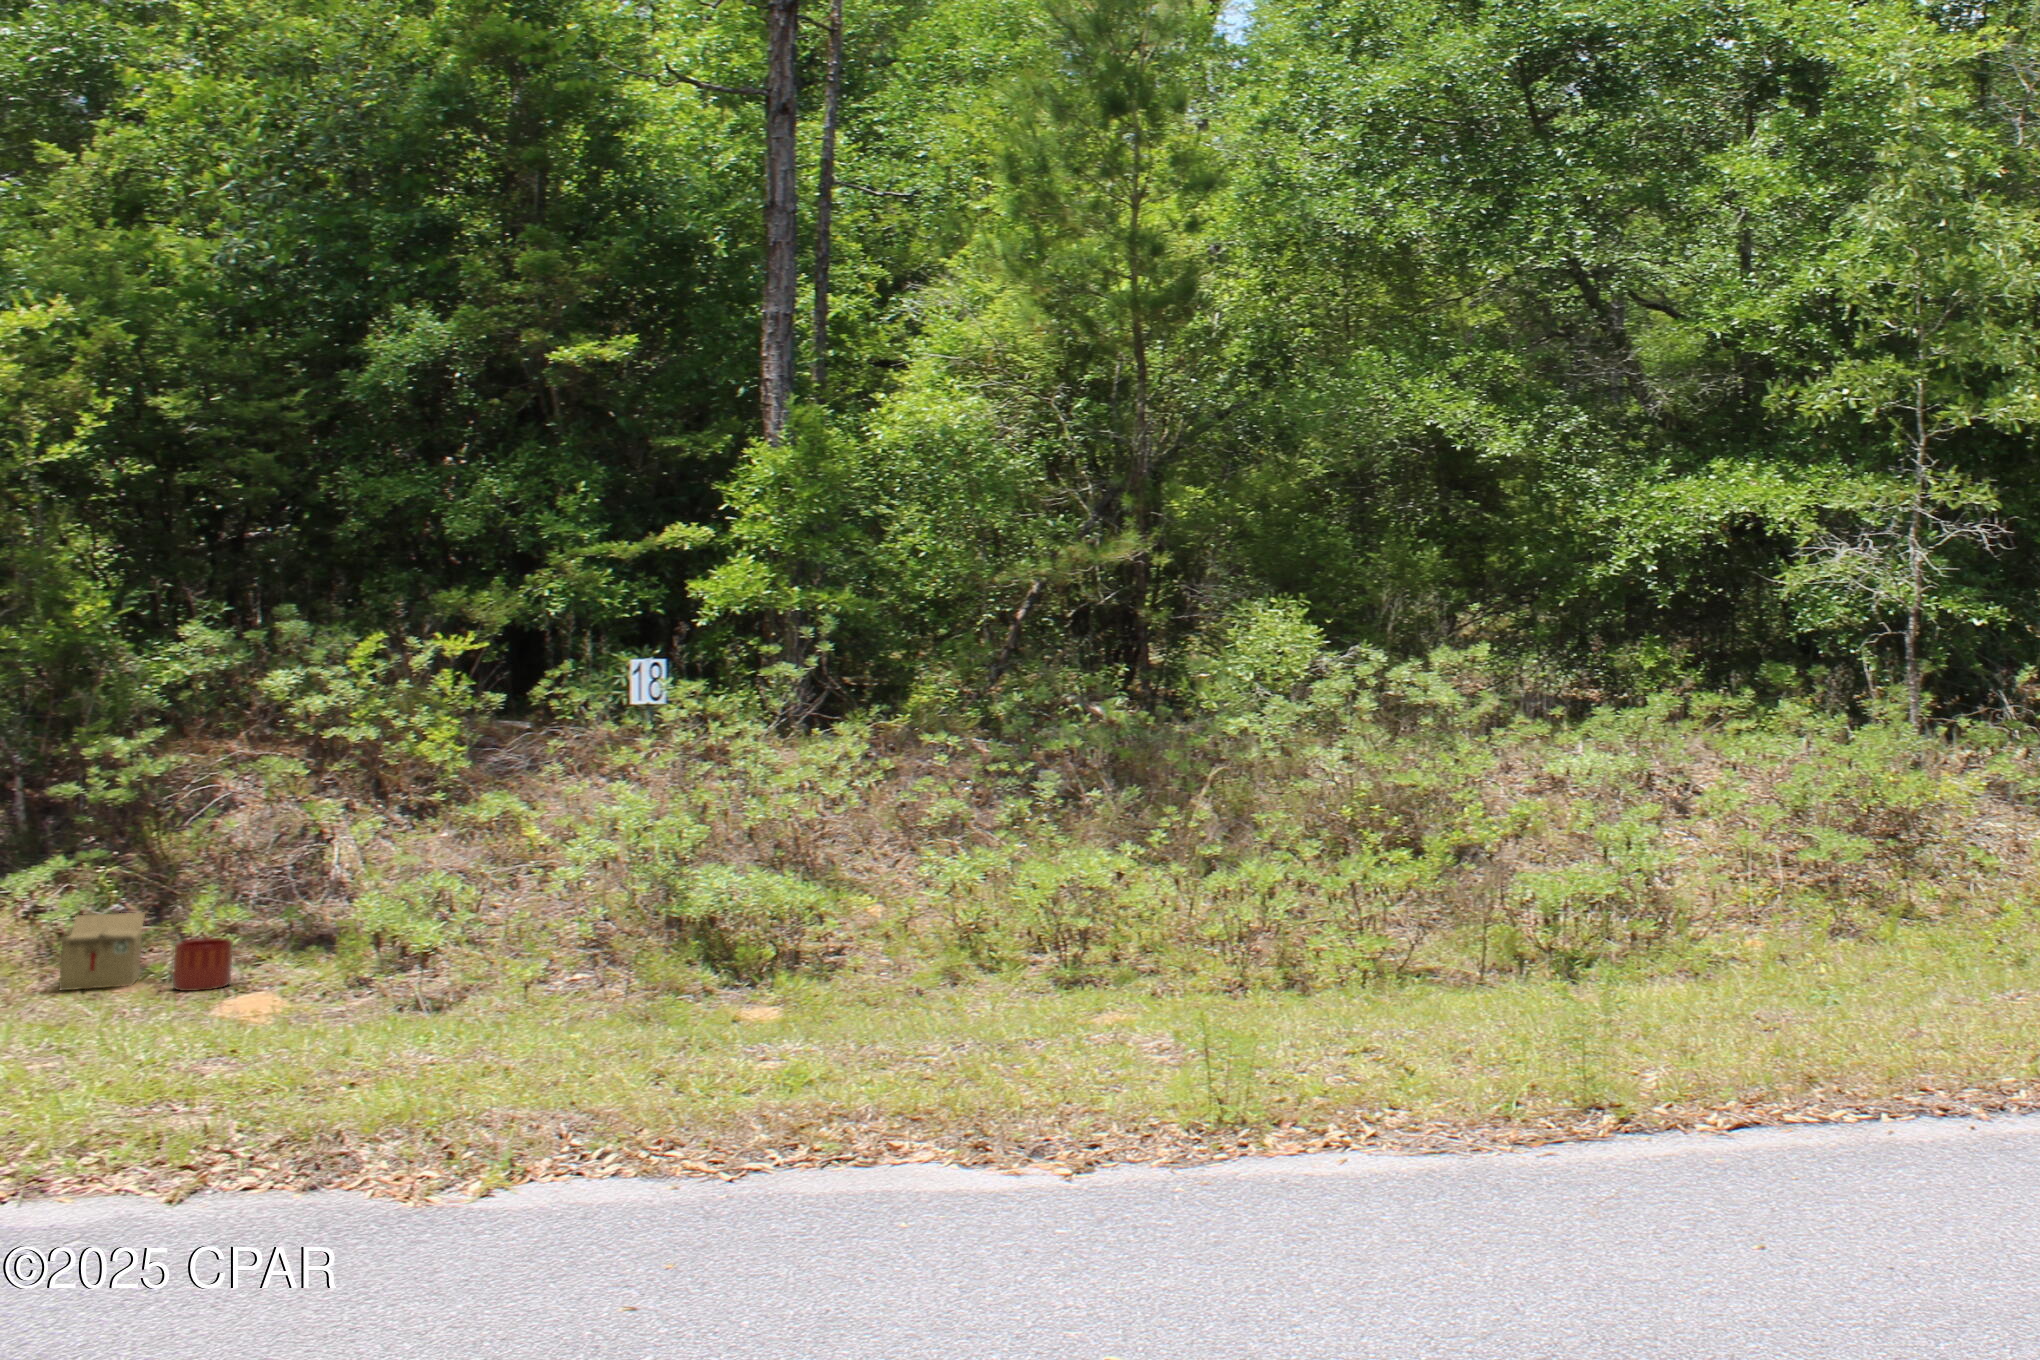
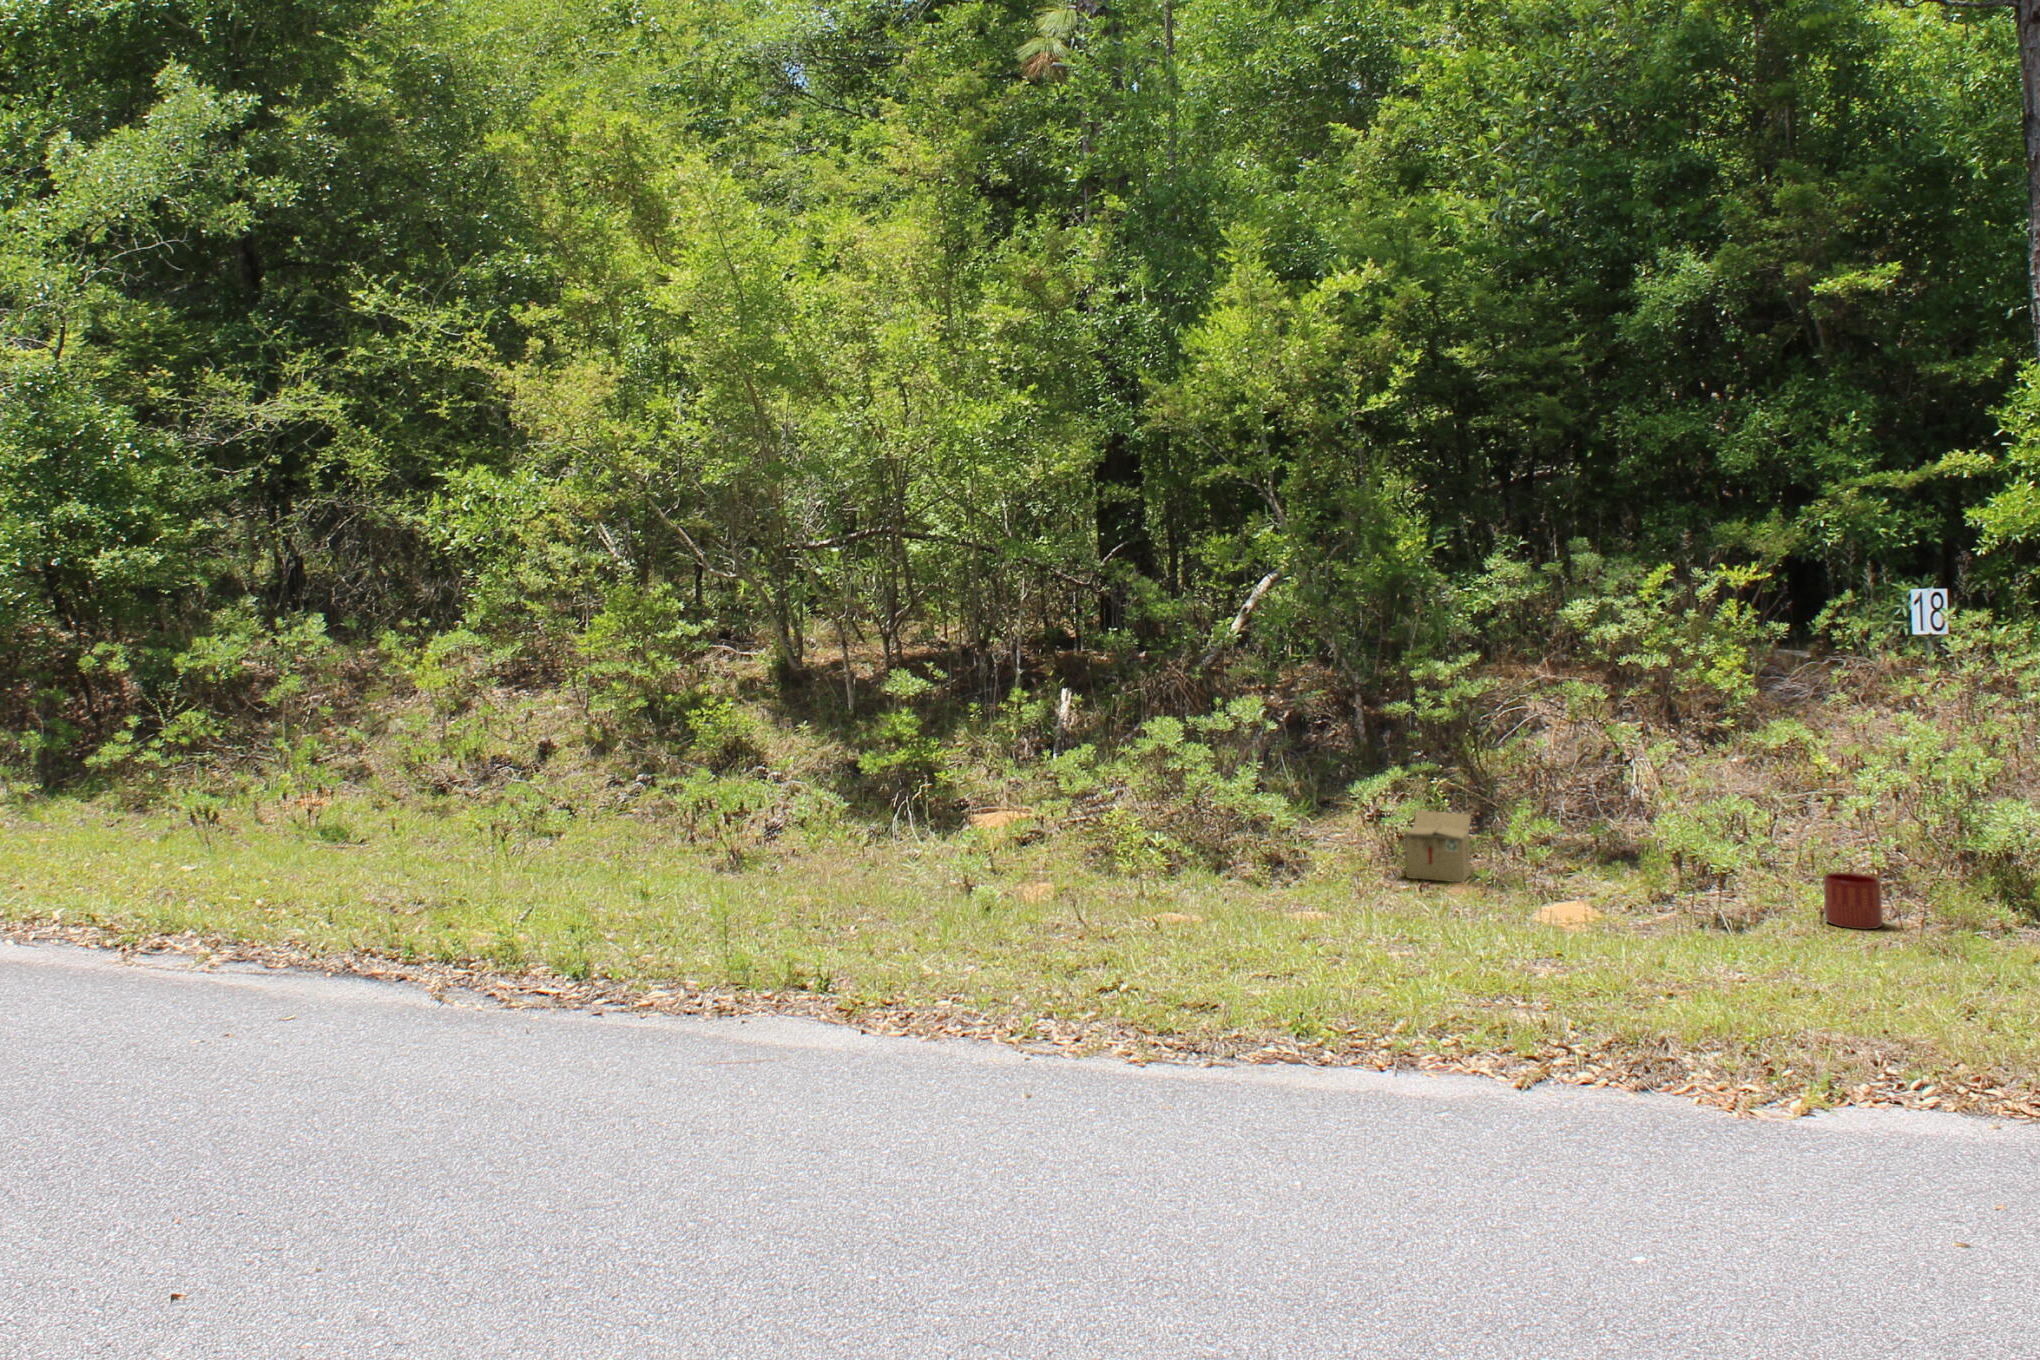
planter: present [173,938,233,991] -> present [1823,872,1883,929]

